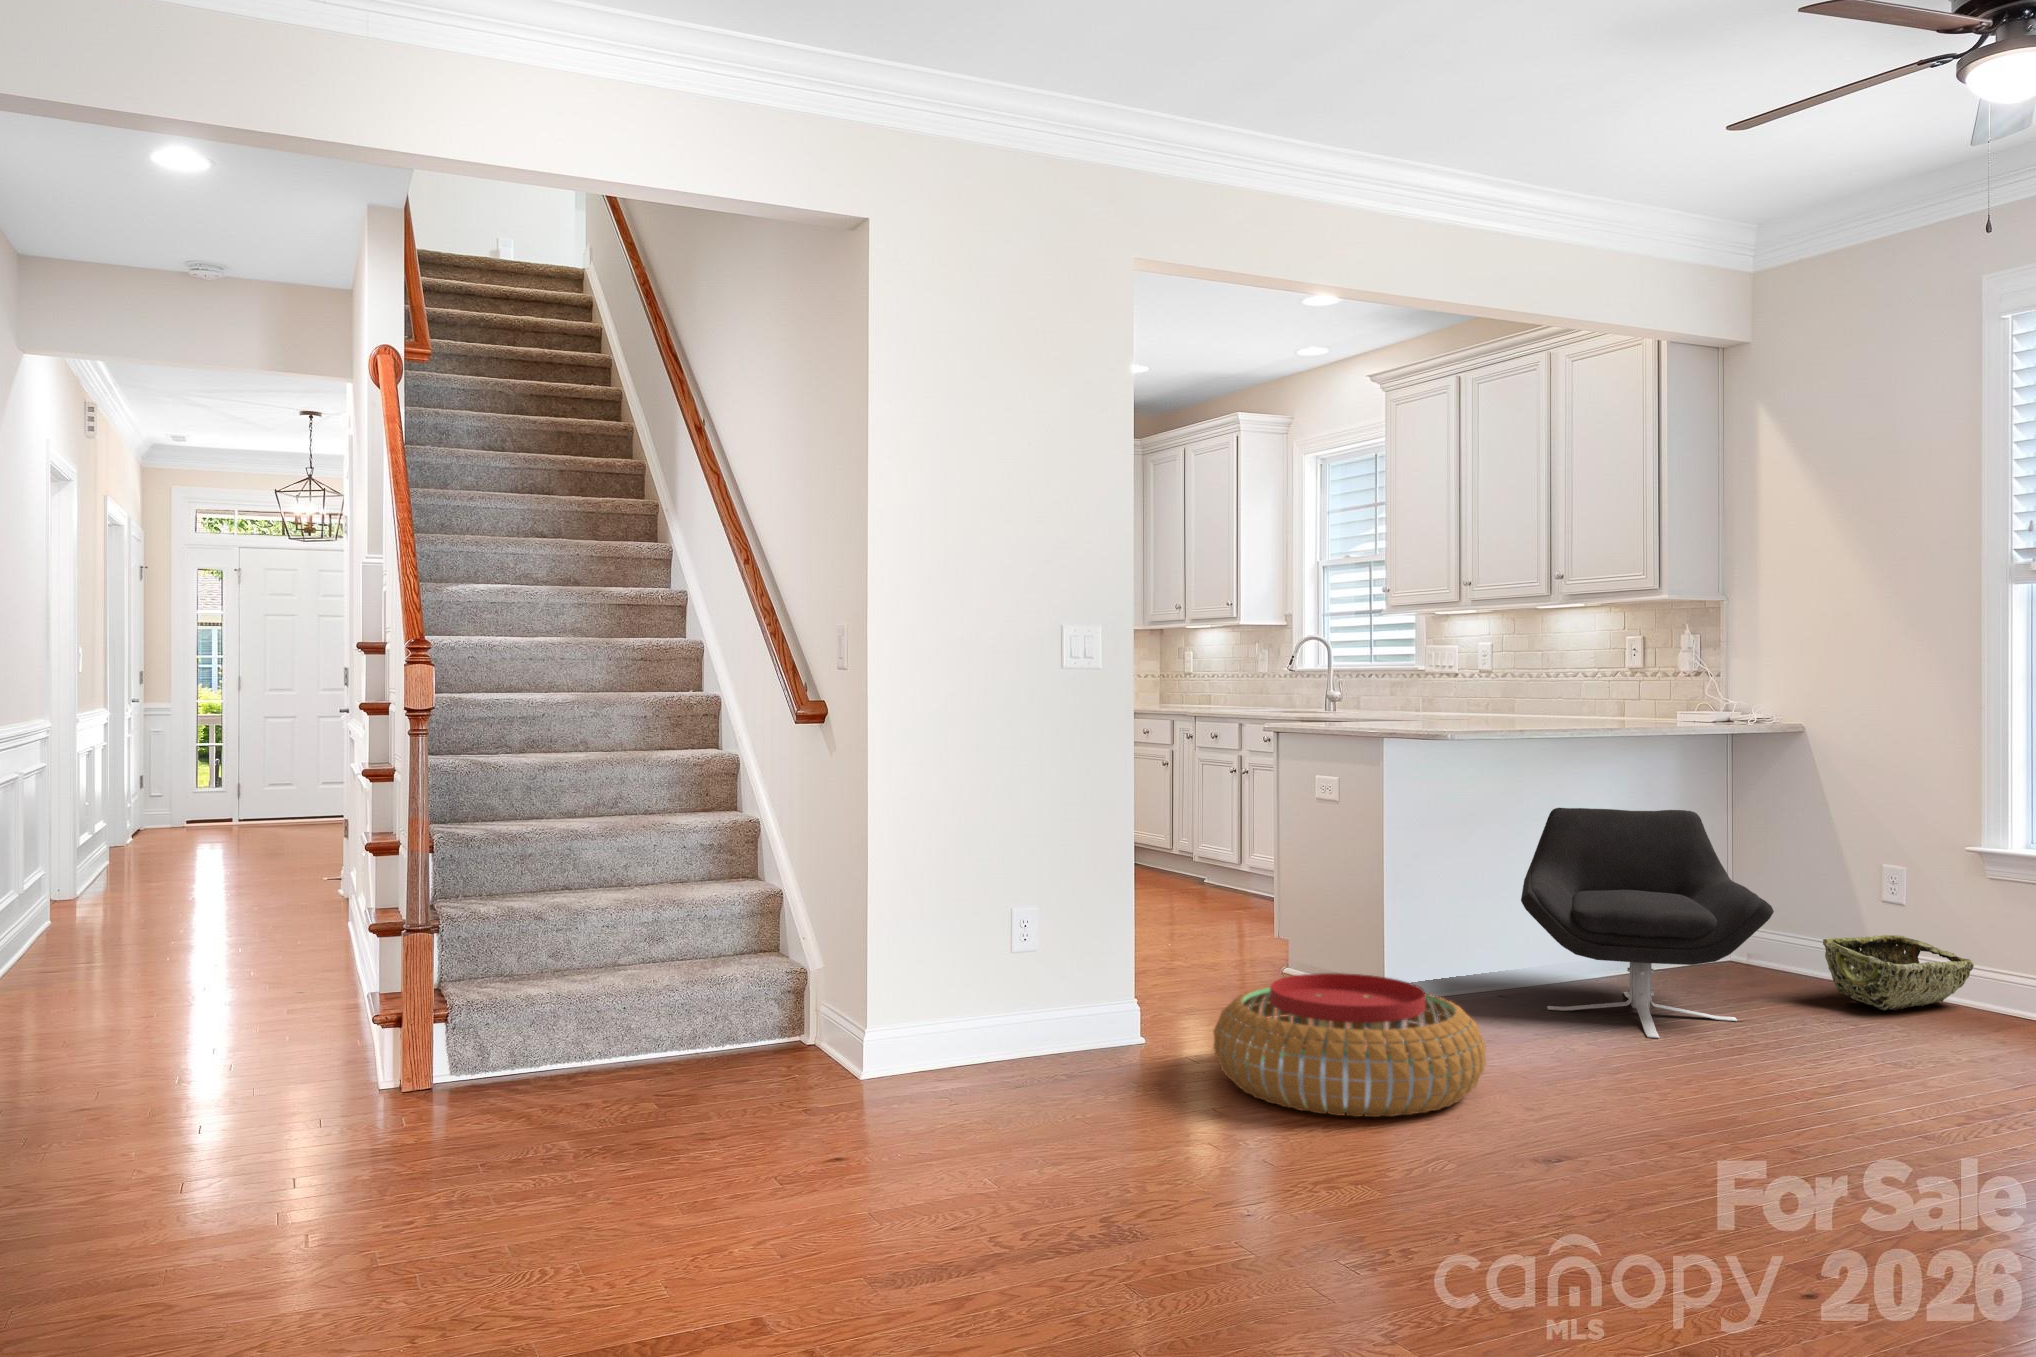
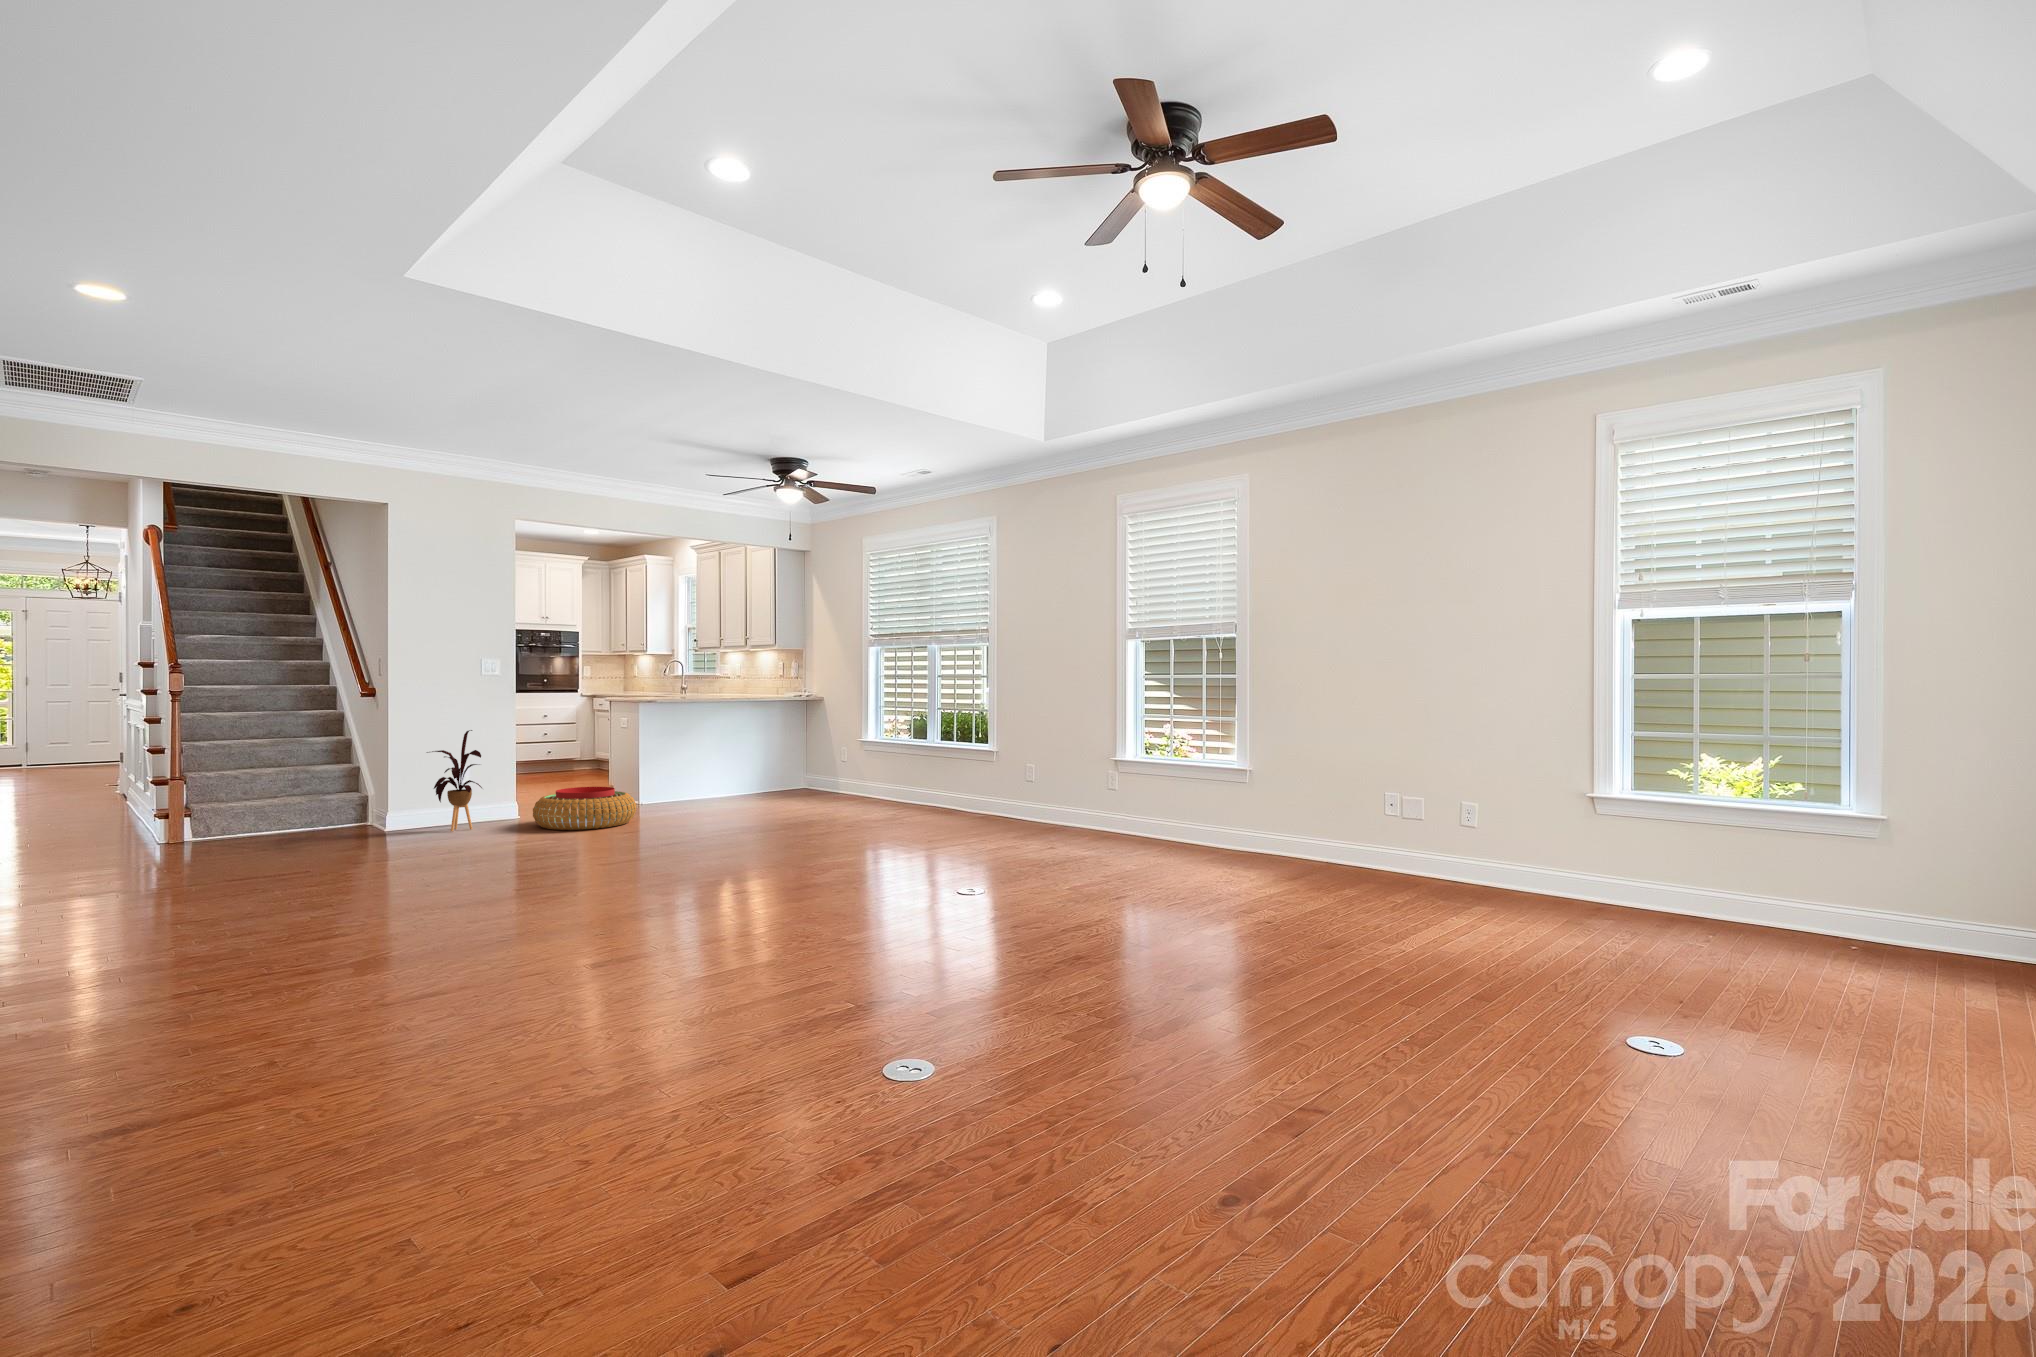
lounge chair: present [1521,808,1774,1038] -> none [686,729,780,809]
house plant: none [955,817,1105,1092] -> present [427,730,482,831]
woven basket: present [1823,935,1974,1010] -> none [811,774,864,799]

